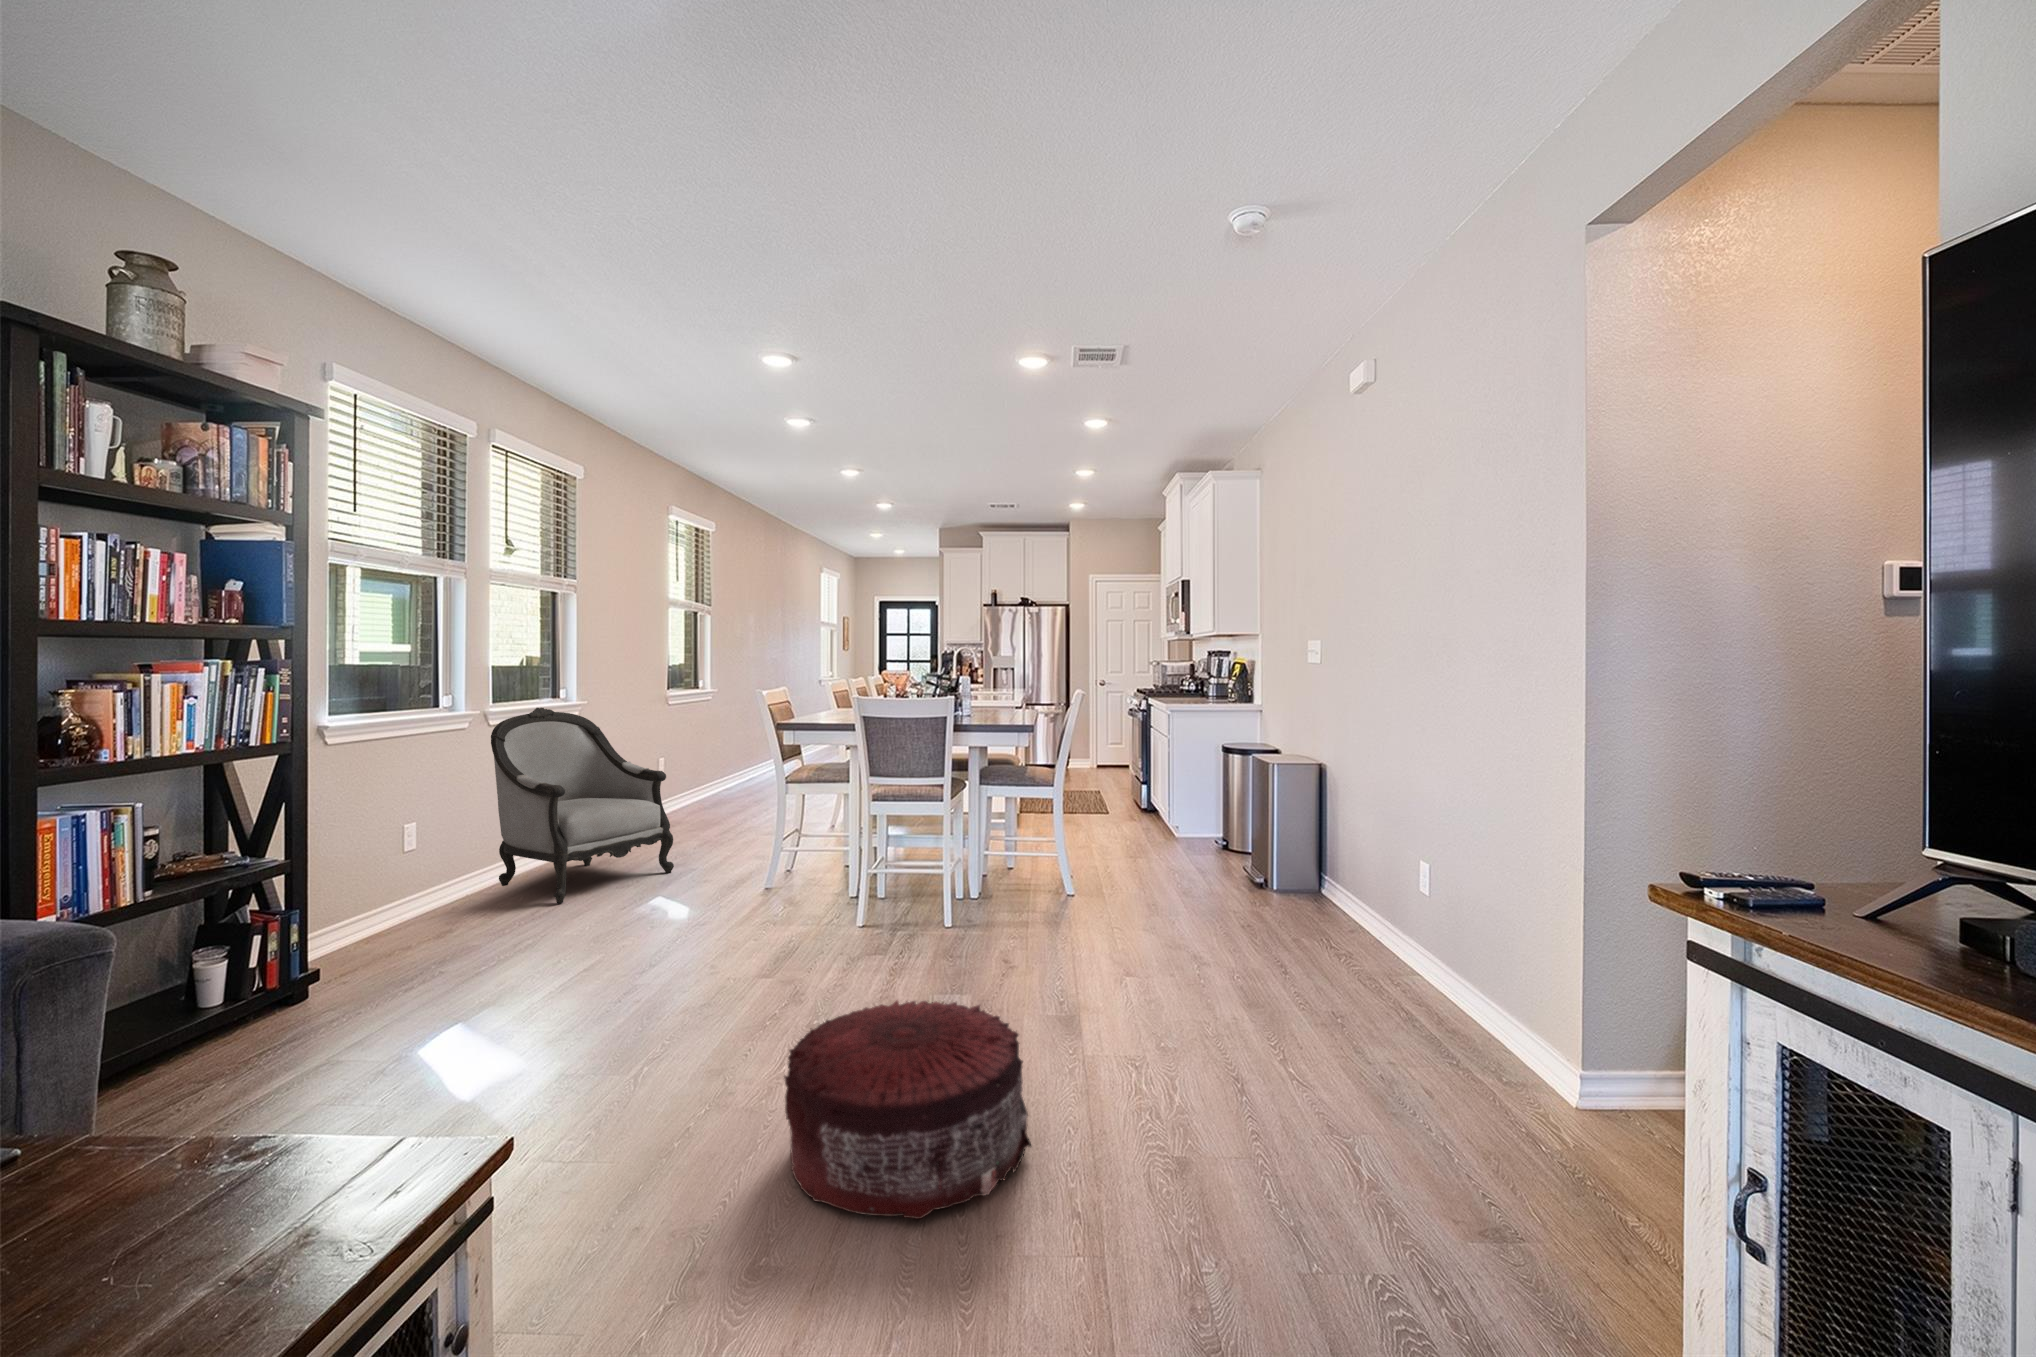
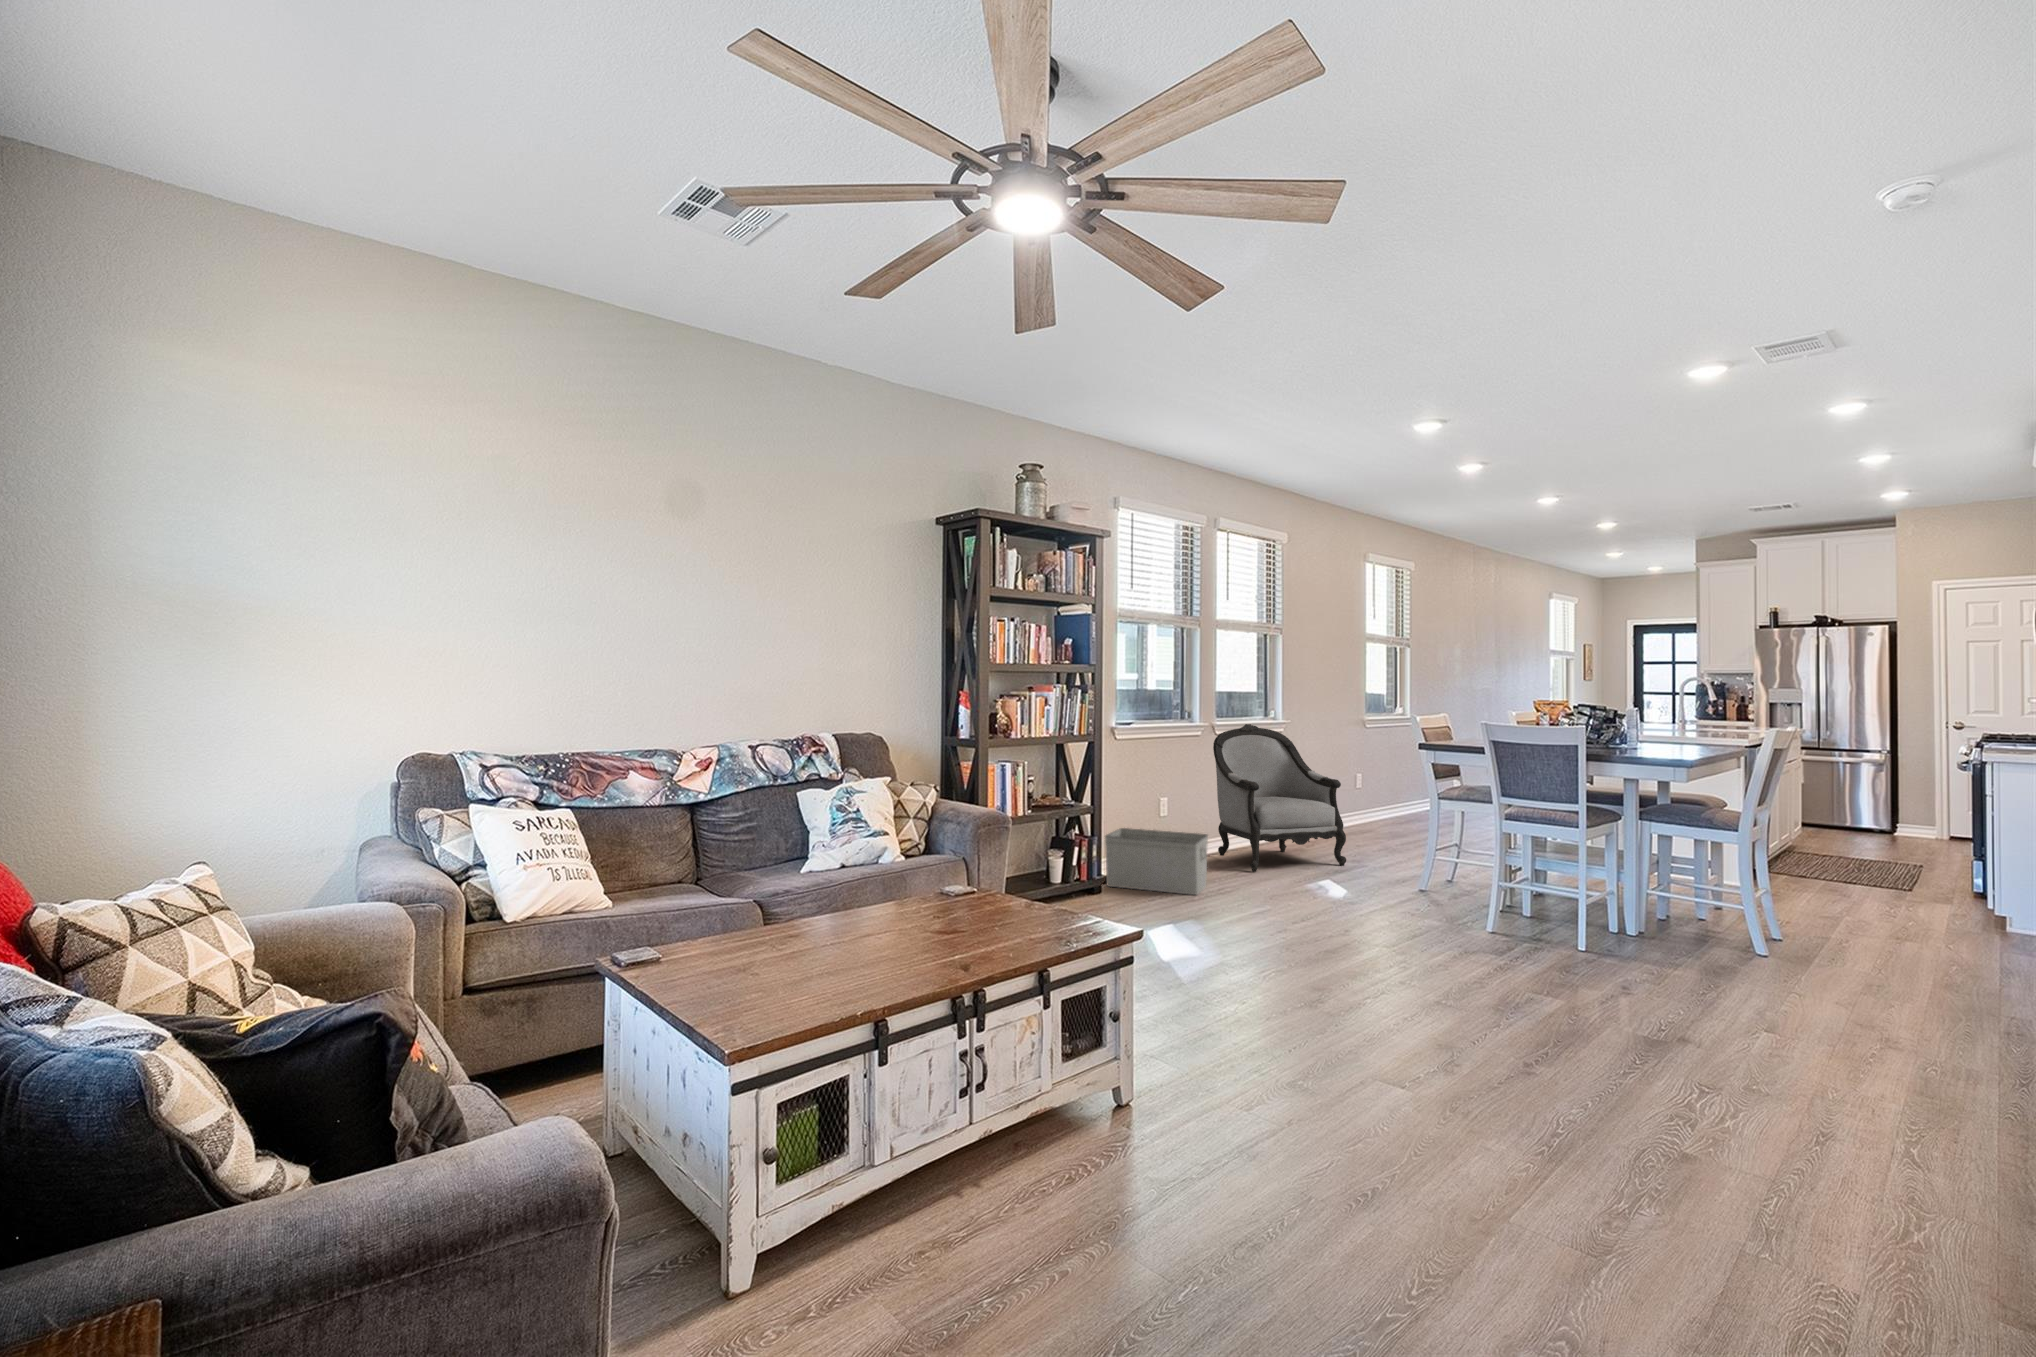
storage bin: none [315,869,499,979] -> present [1105,828,1208,895]
pouf: present [784,1000,1031,1219] -> none [1337,948,1536,1090]

